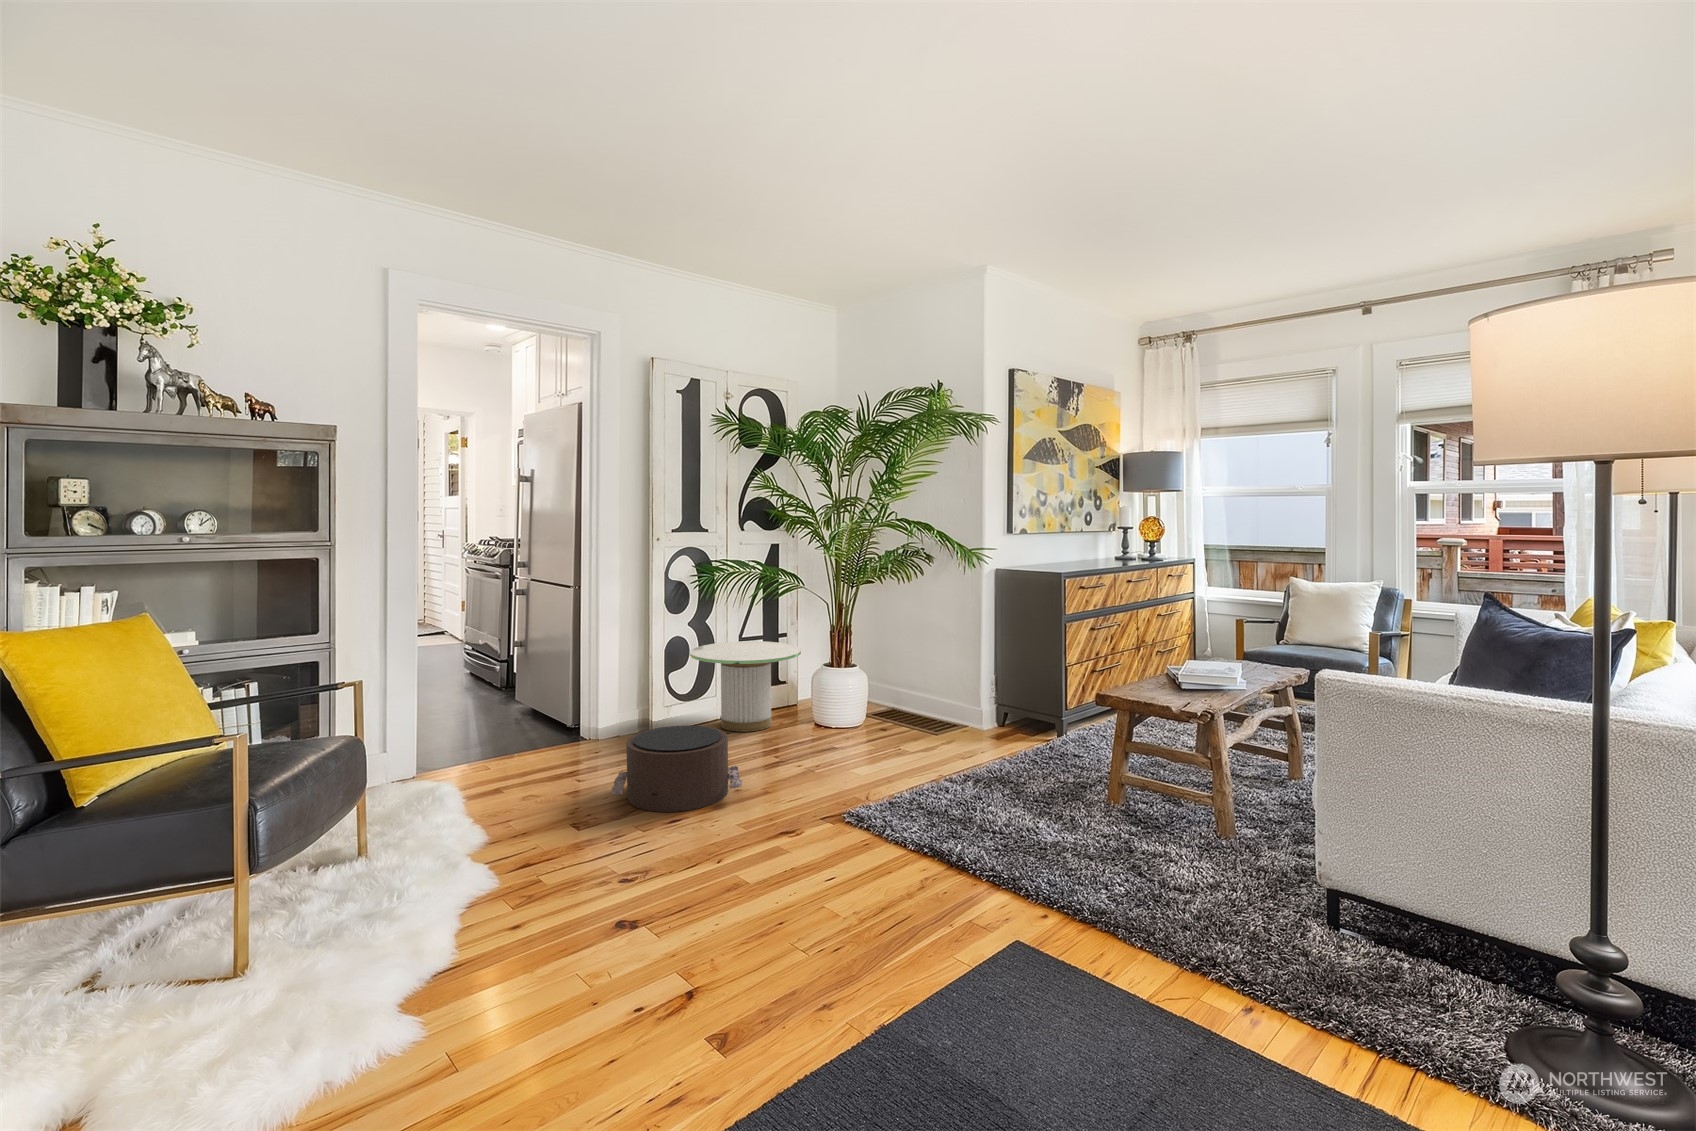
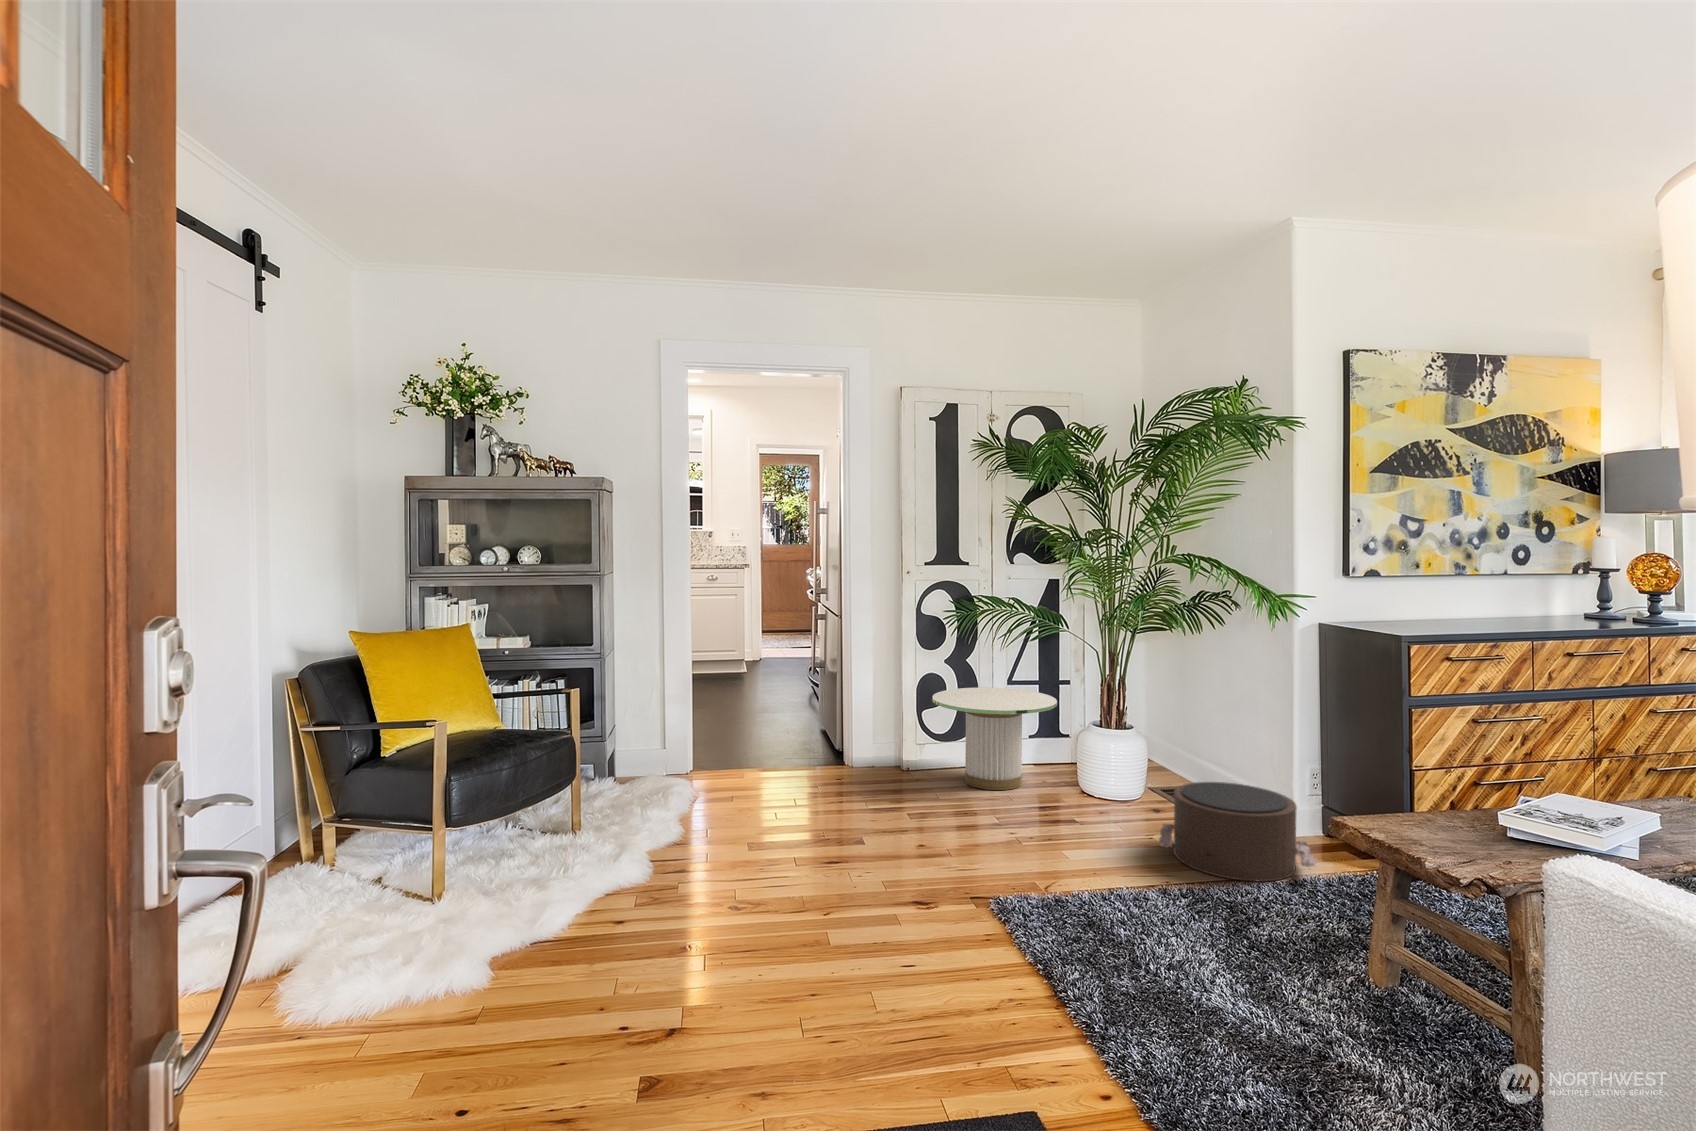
pouf: present [612,725,742,812] -> present [1160,782,1316,881]

